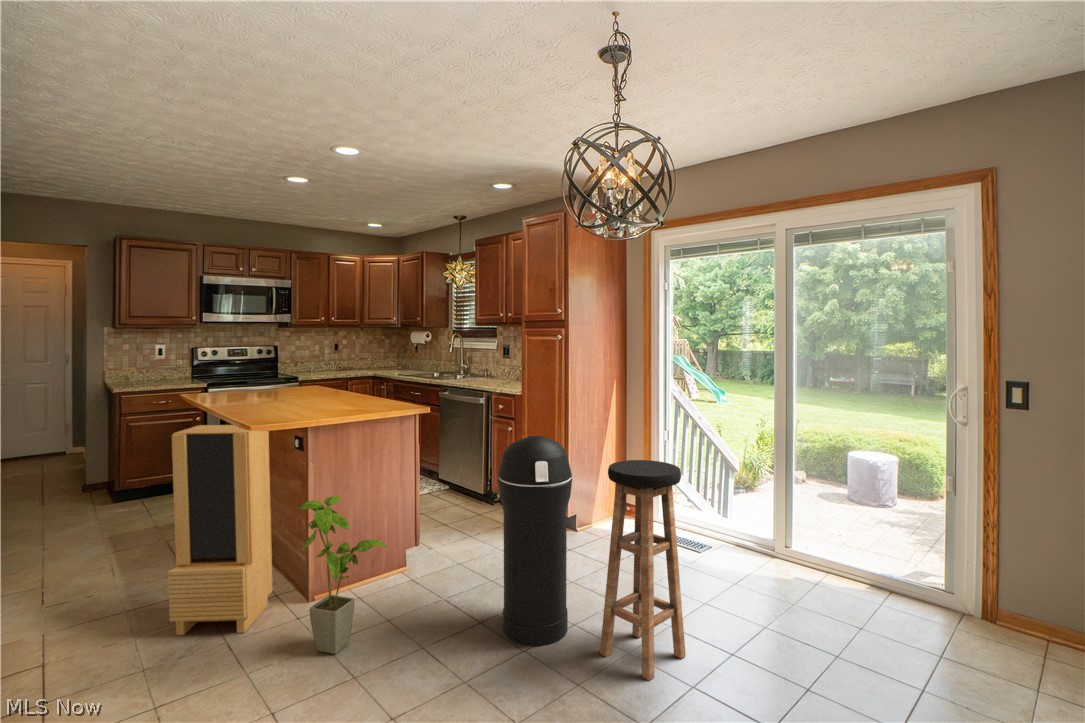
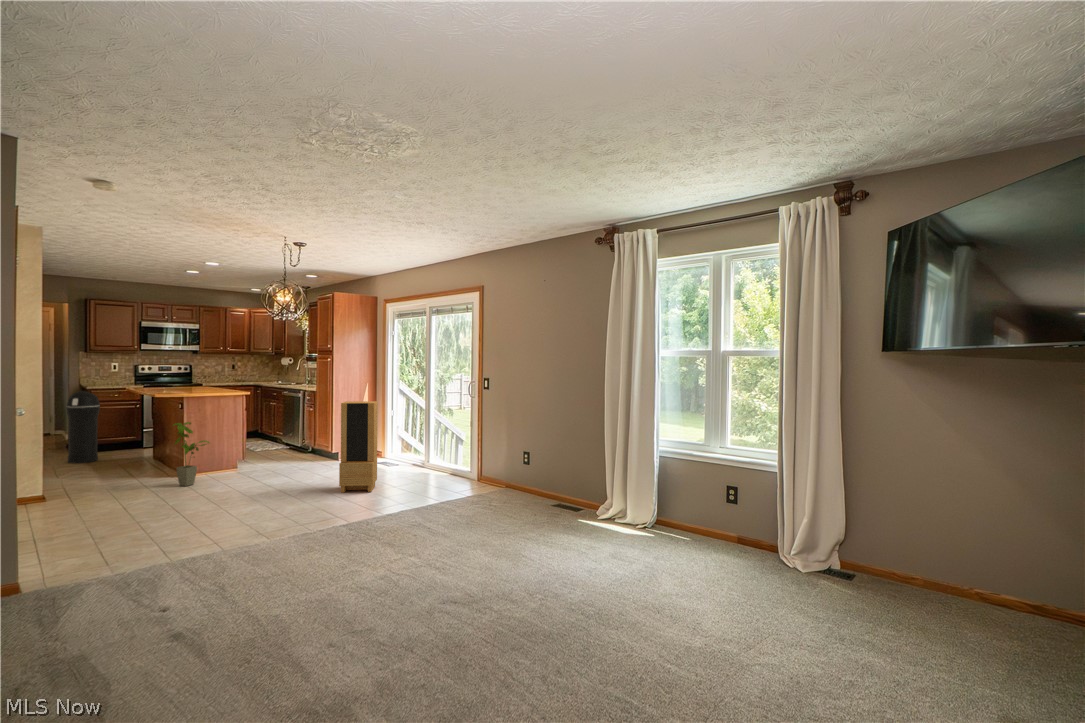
storage cabinet: present [168,425,272,635] -> present [339,401,378,493]
trash can: present [498,436,572,646] -> present [66,391,100,463]
bar stool: present [600,460,686,680] -> none [297,409,332,490]

